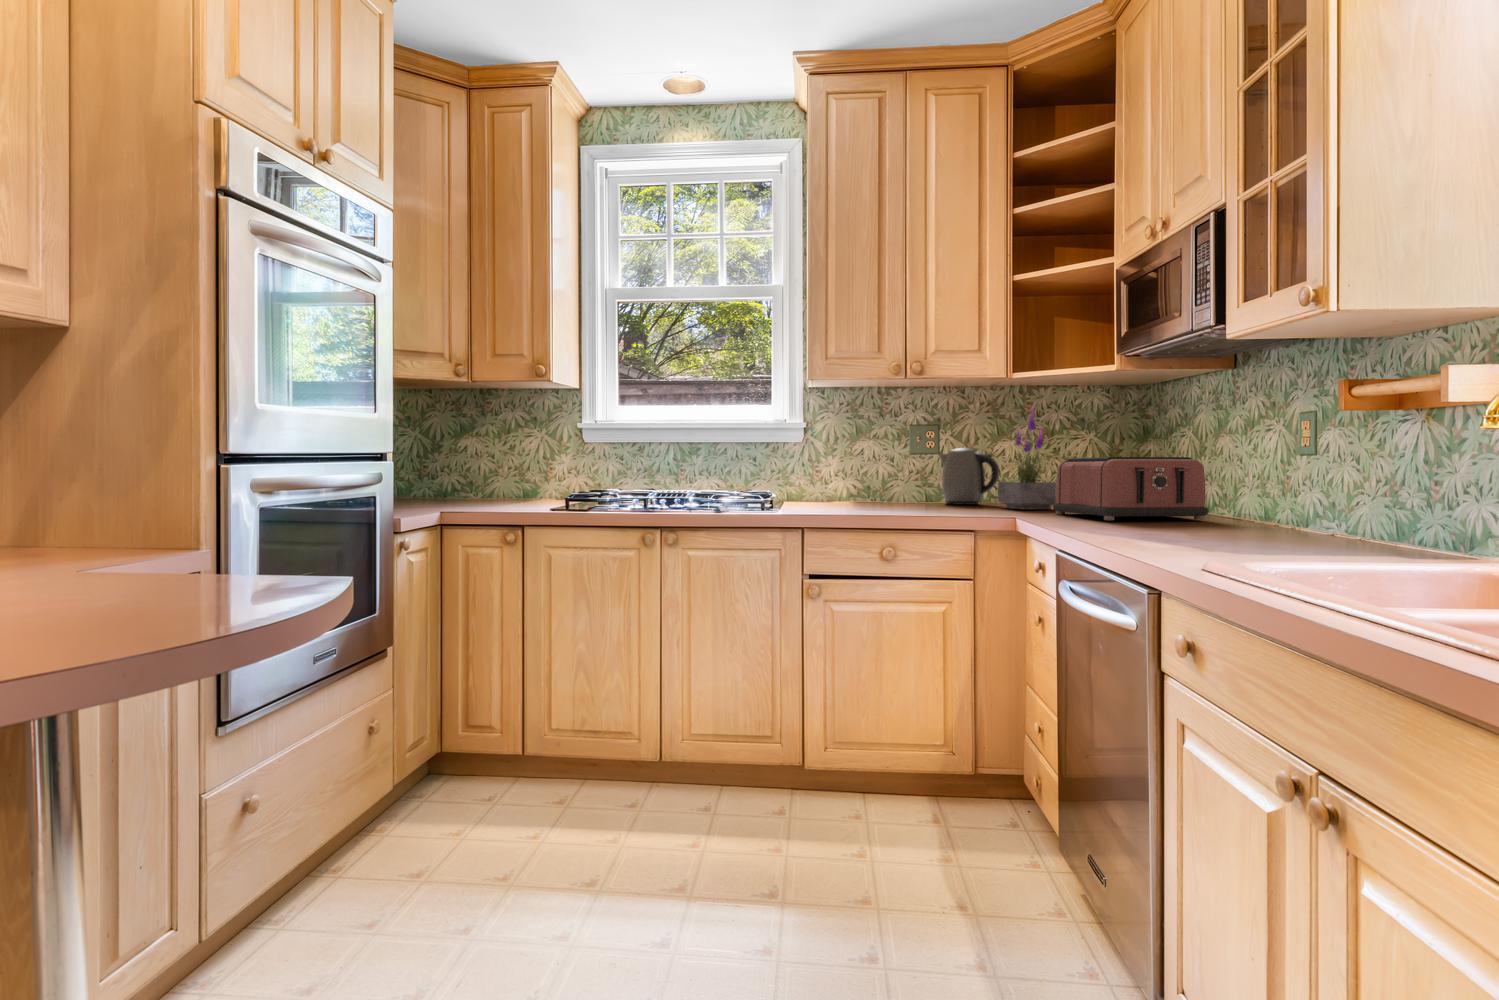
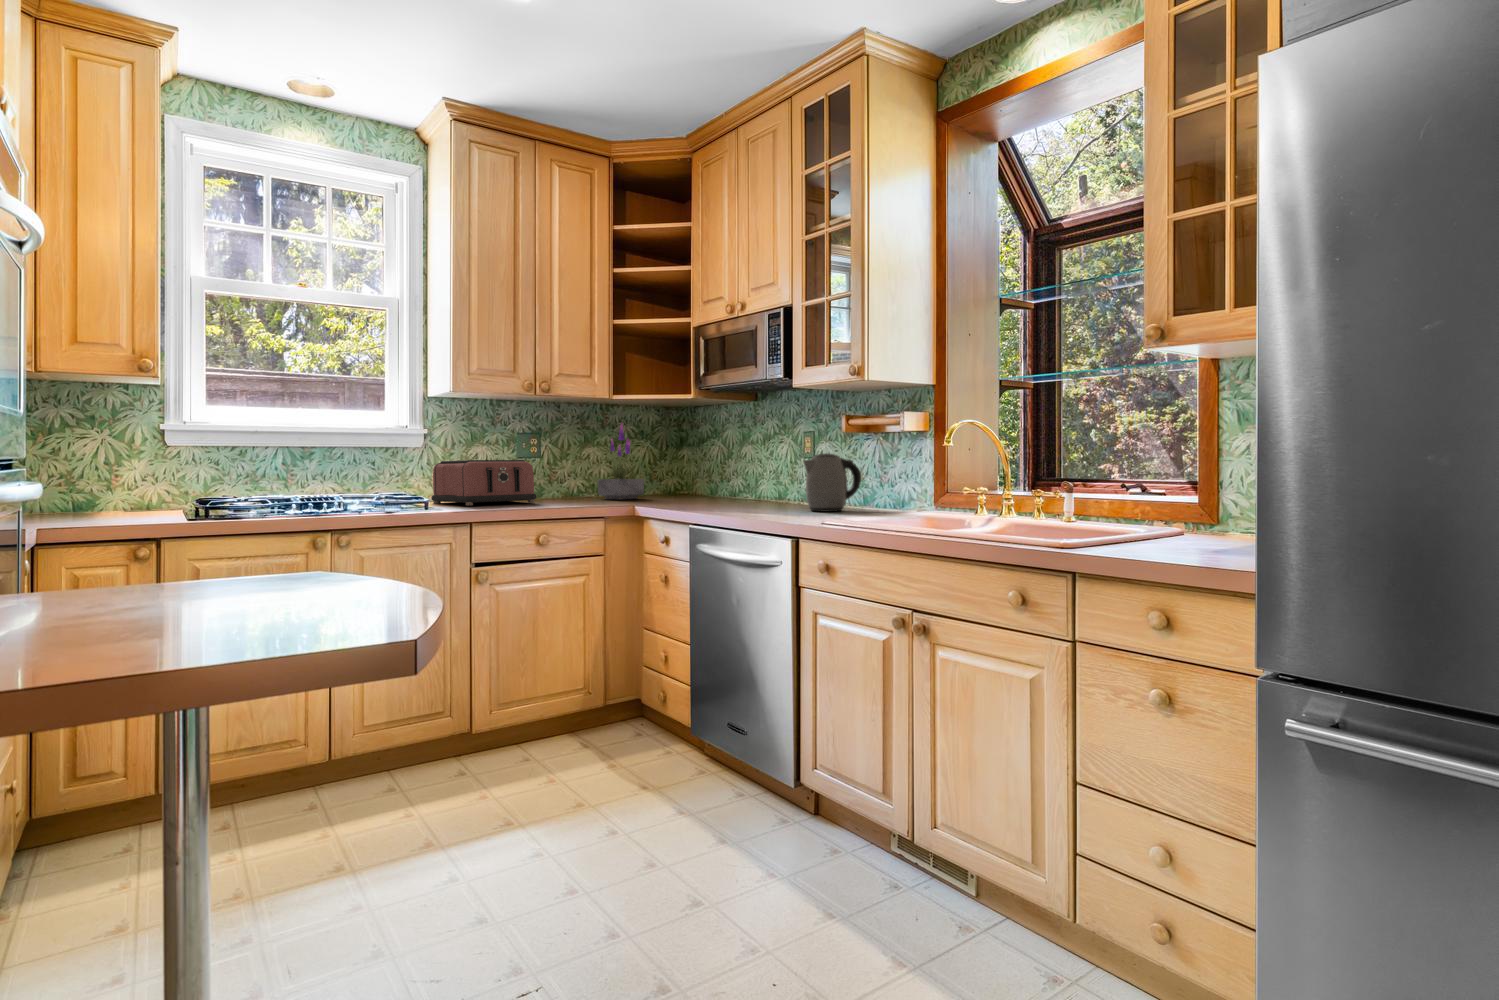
kettle: present [940,448,1000,505] -> present [803,453,861,512]
toaster: present [1053,457,1208,520] -> present [431,460,536,505]

